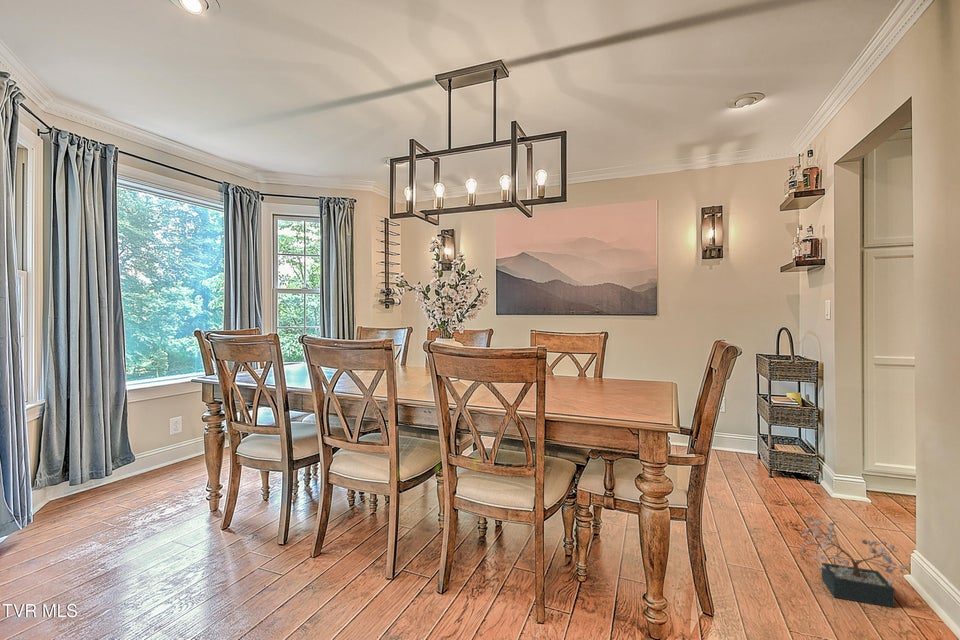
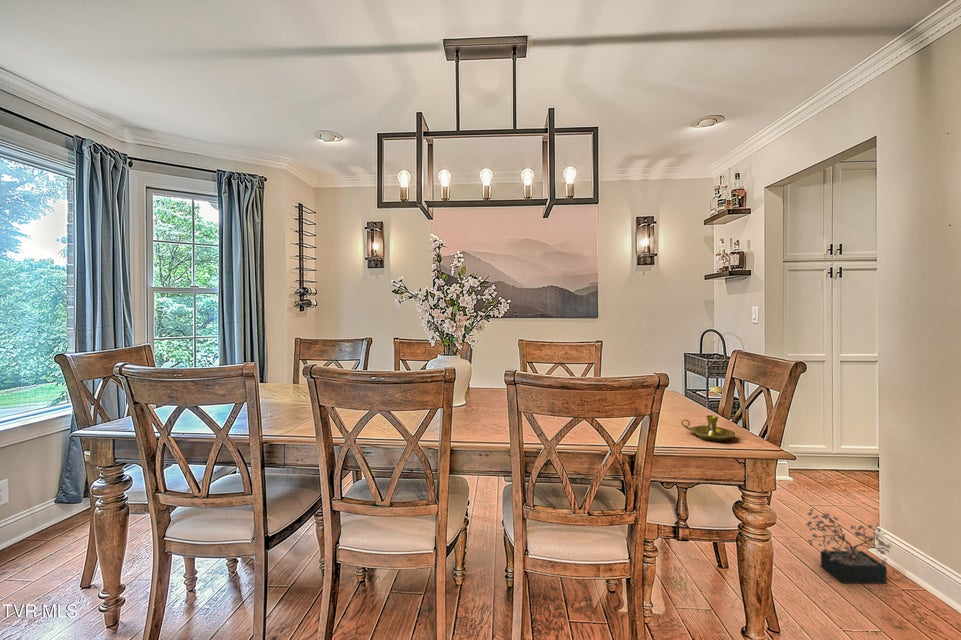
candlestick: none [609,392,655,415] -> present [682,415,735,441]

